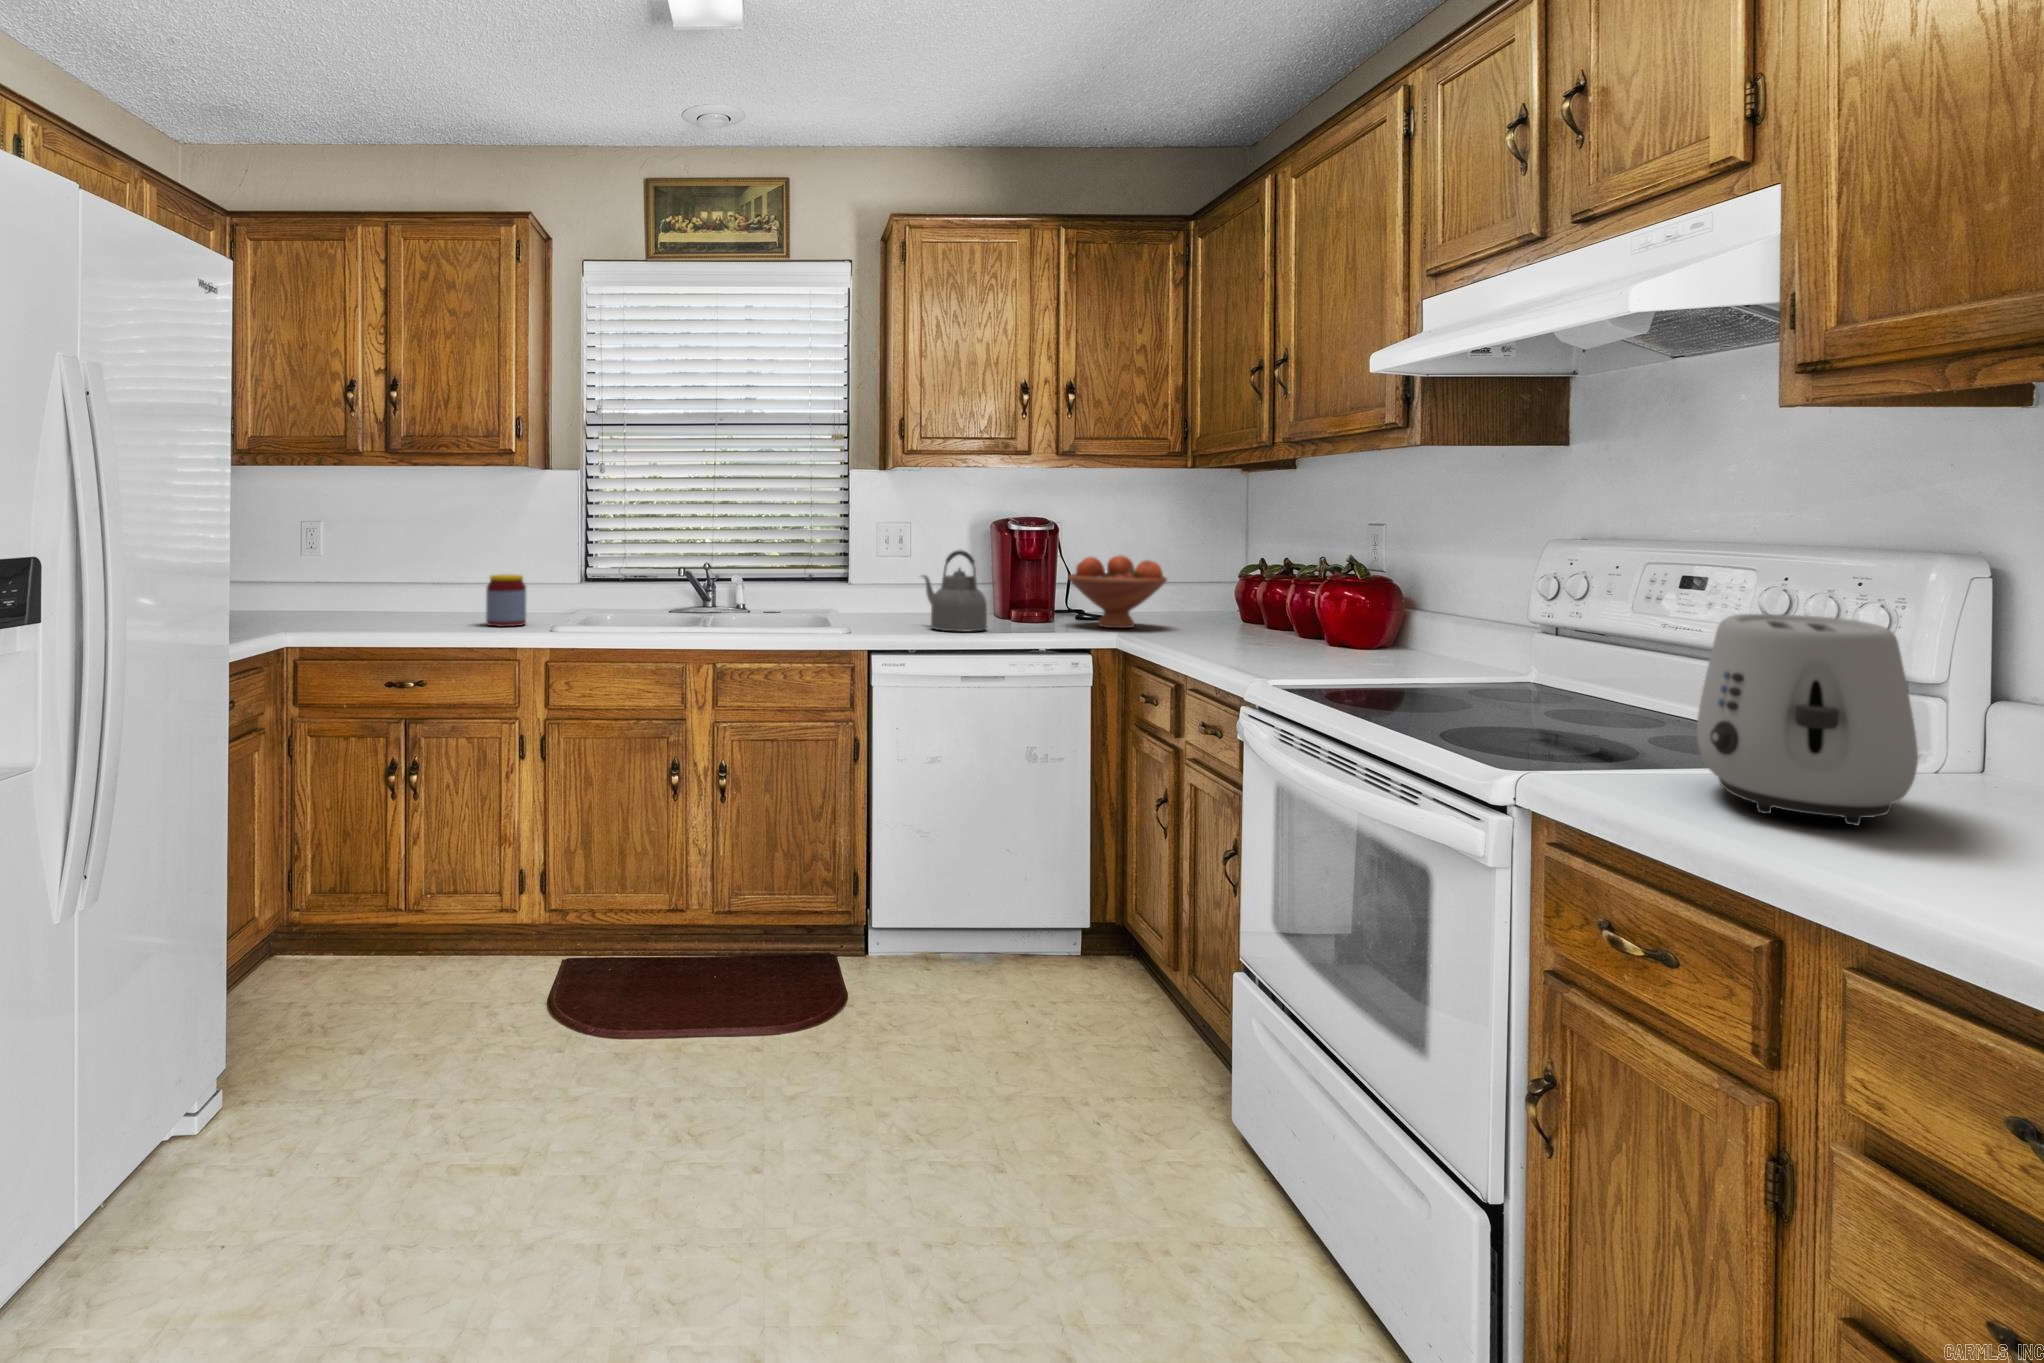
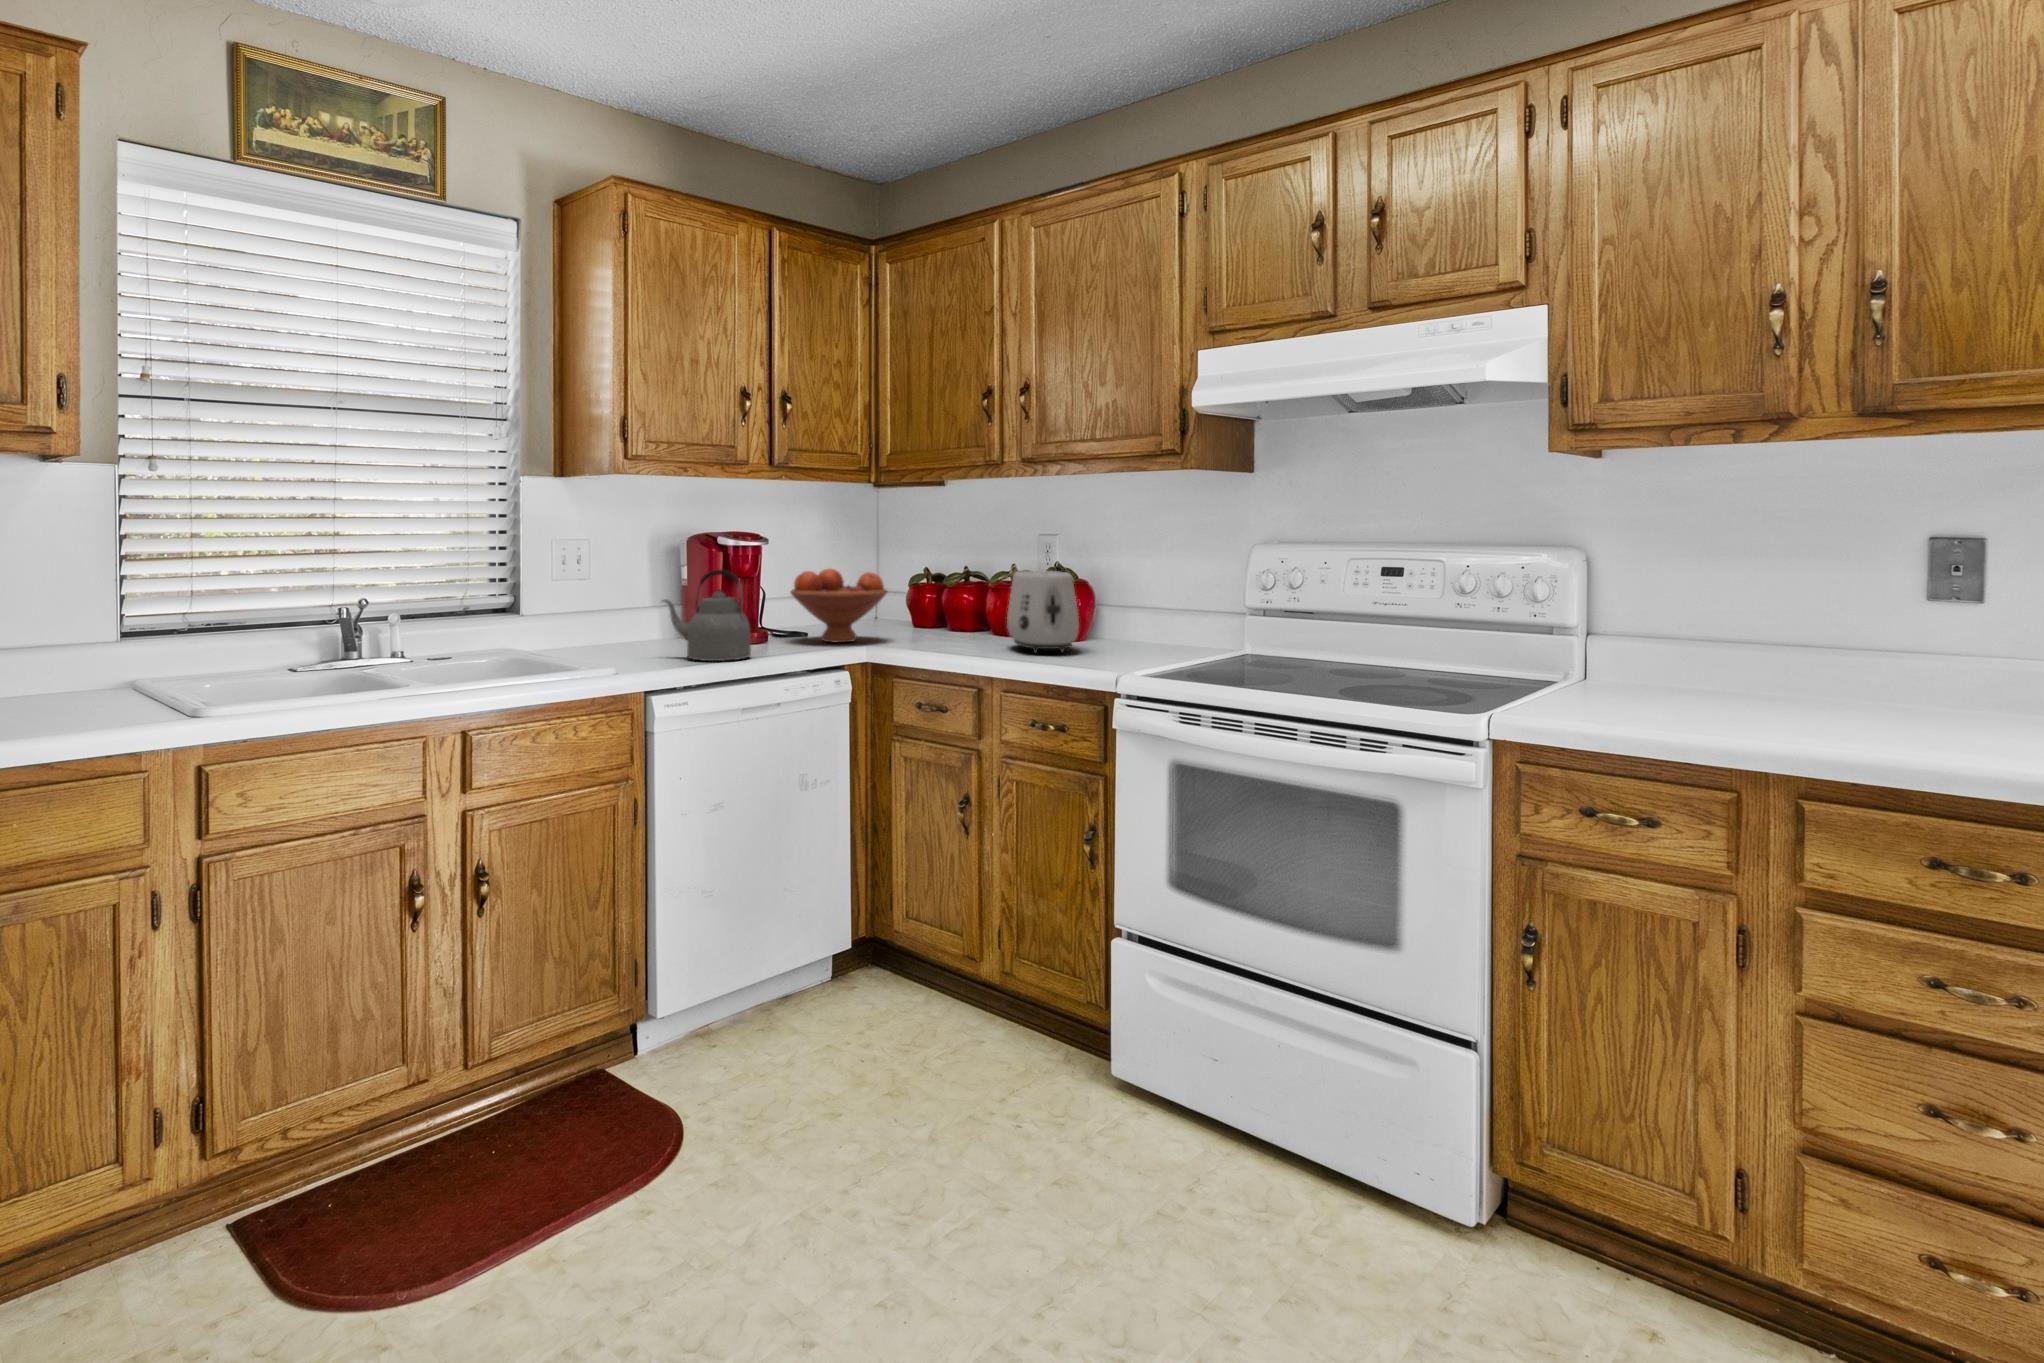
jar: present [486,574,526,627] -> none [52,635,130,723]
toaster: present [1697,614,1918,825] -> present [1007,571,1079,653]

